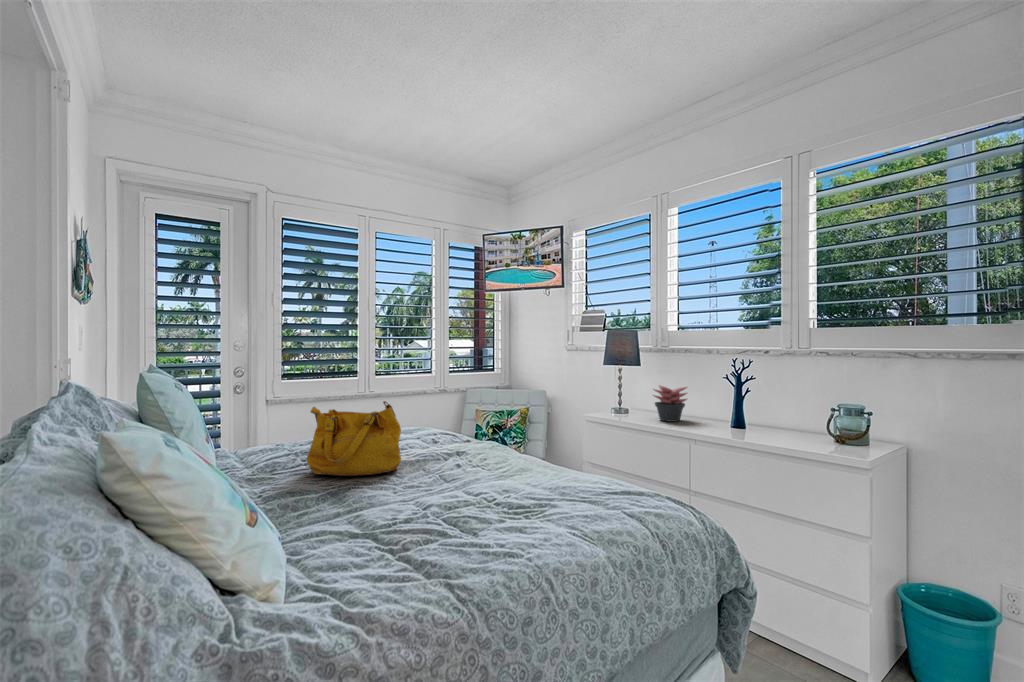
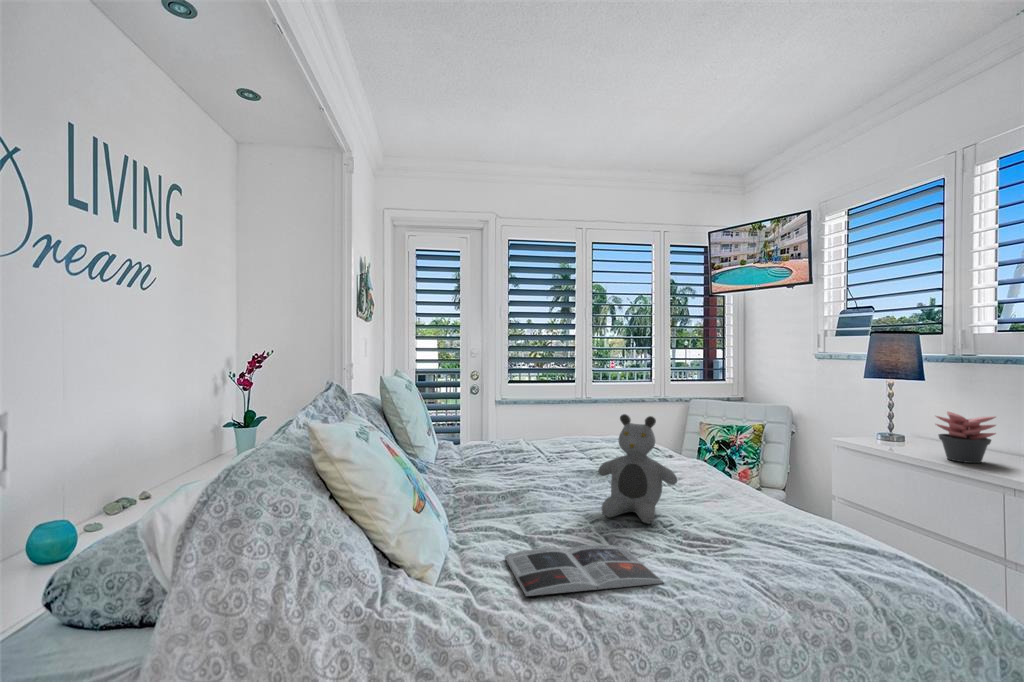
handbag: present [307,401,401,476] -> none [501,407,588,479]
teddy bear: none [422,403,495,501] -> present [598,414,677,524]
magazine: none [353,525,510,588] -> present [505,544,664,596]

